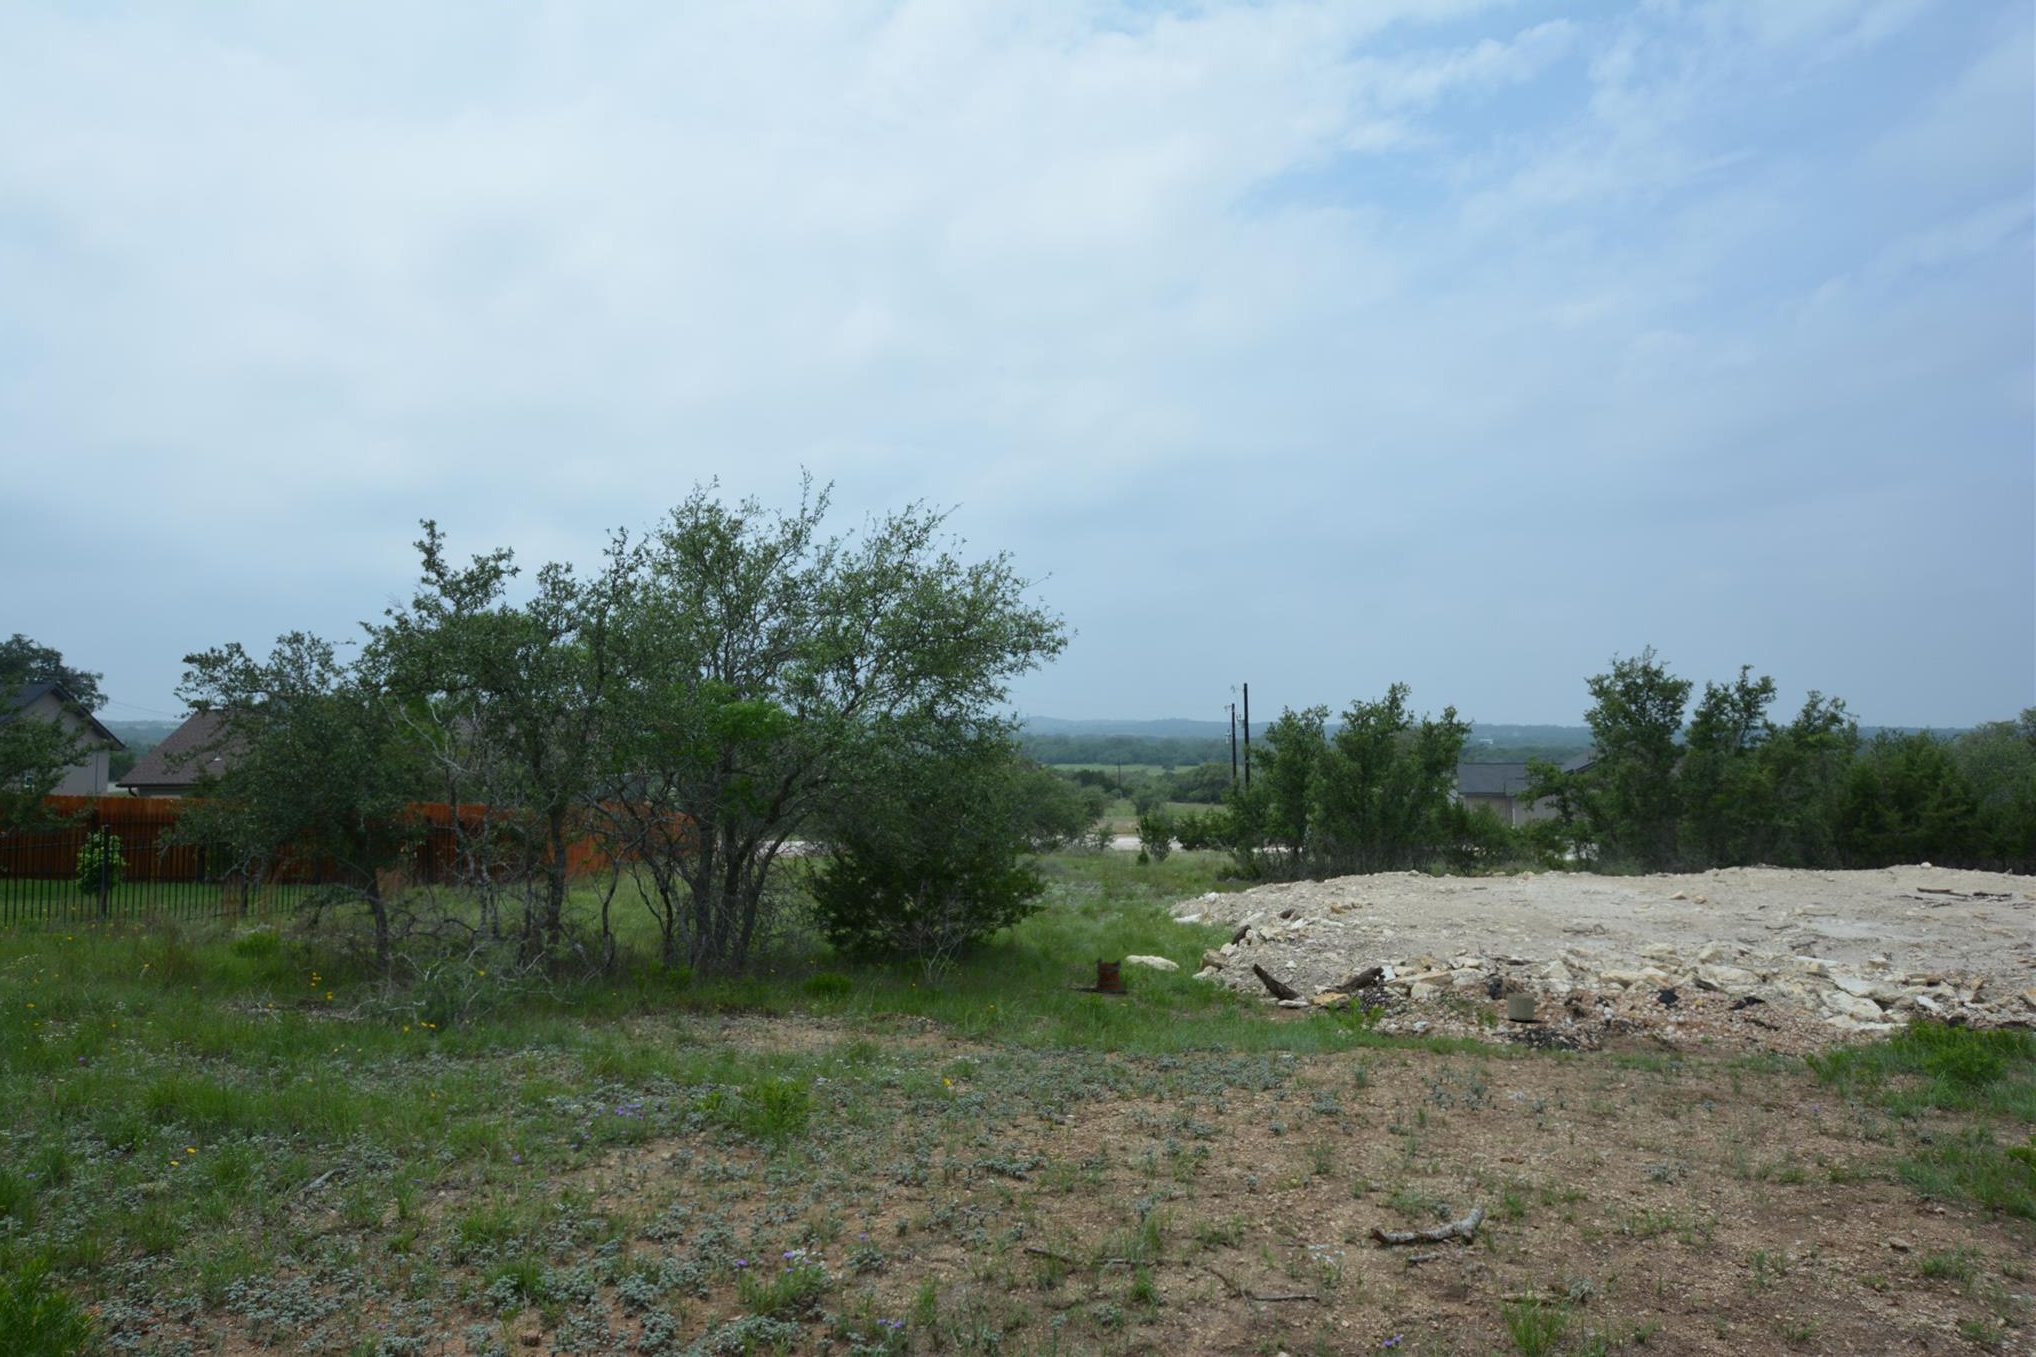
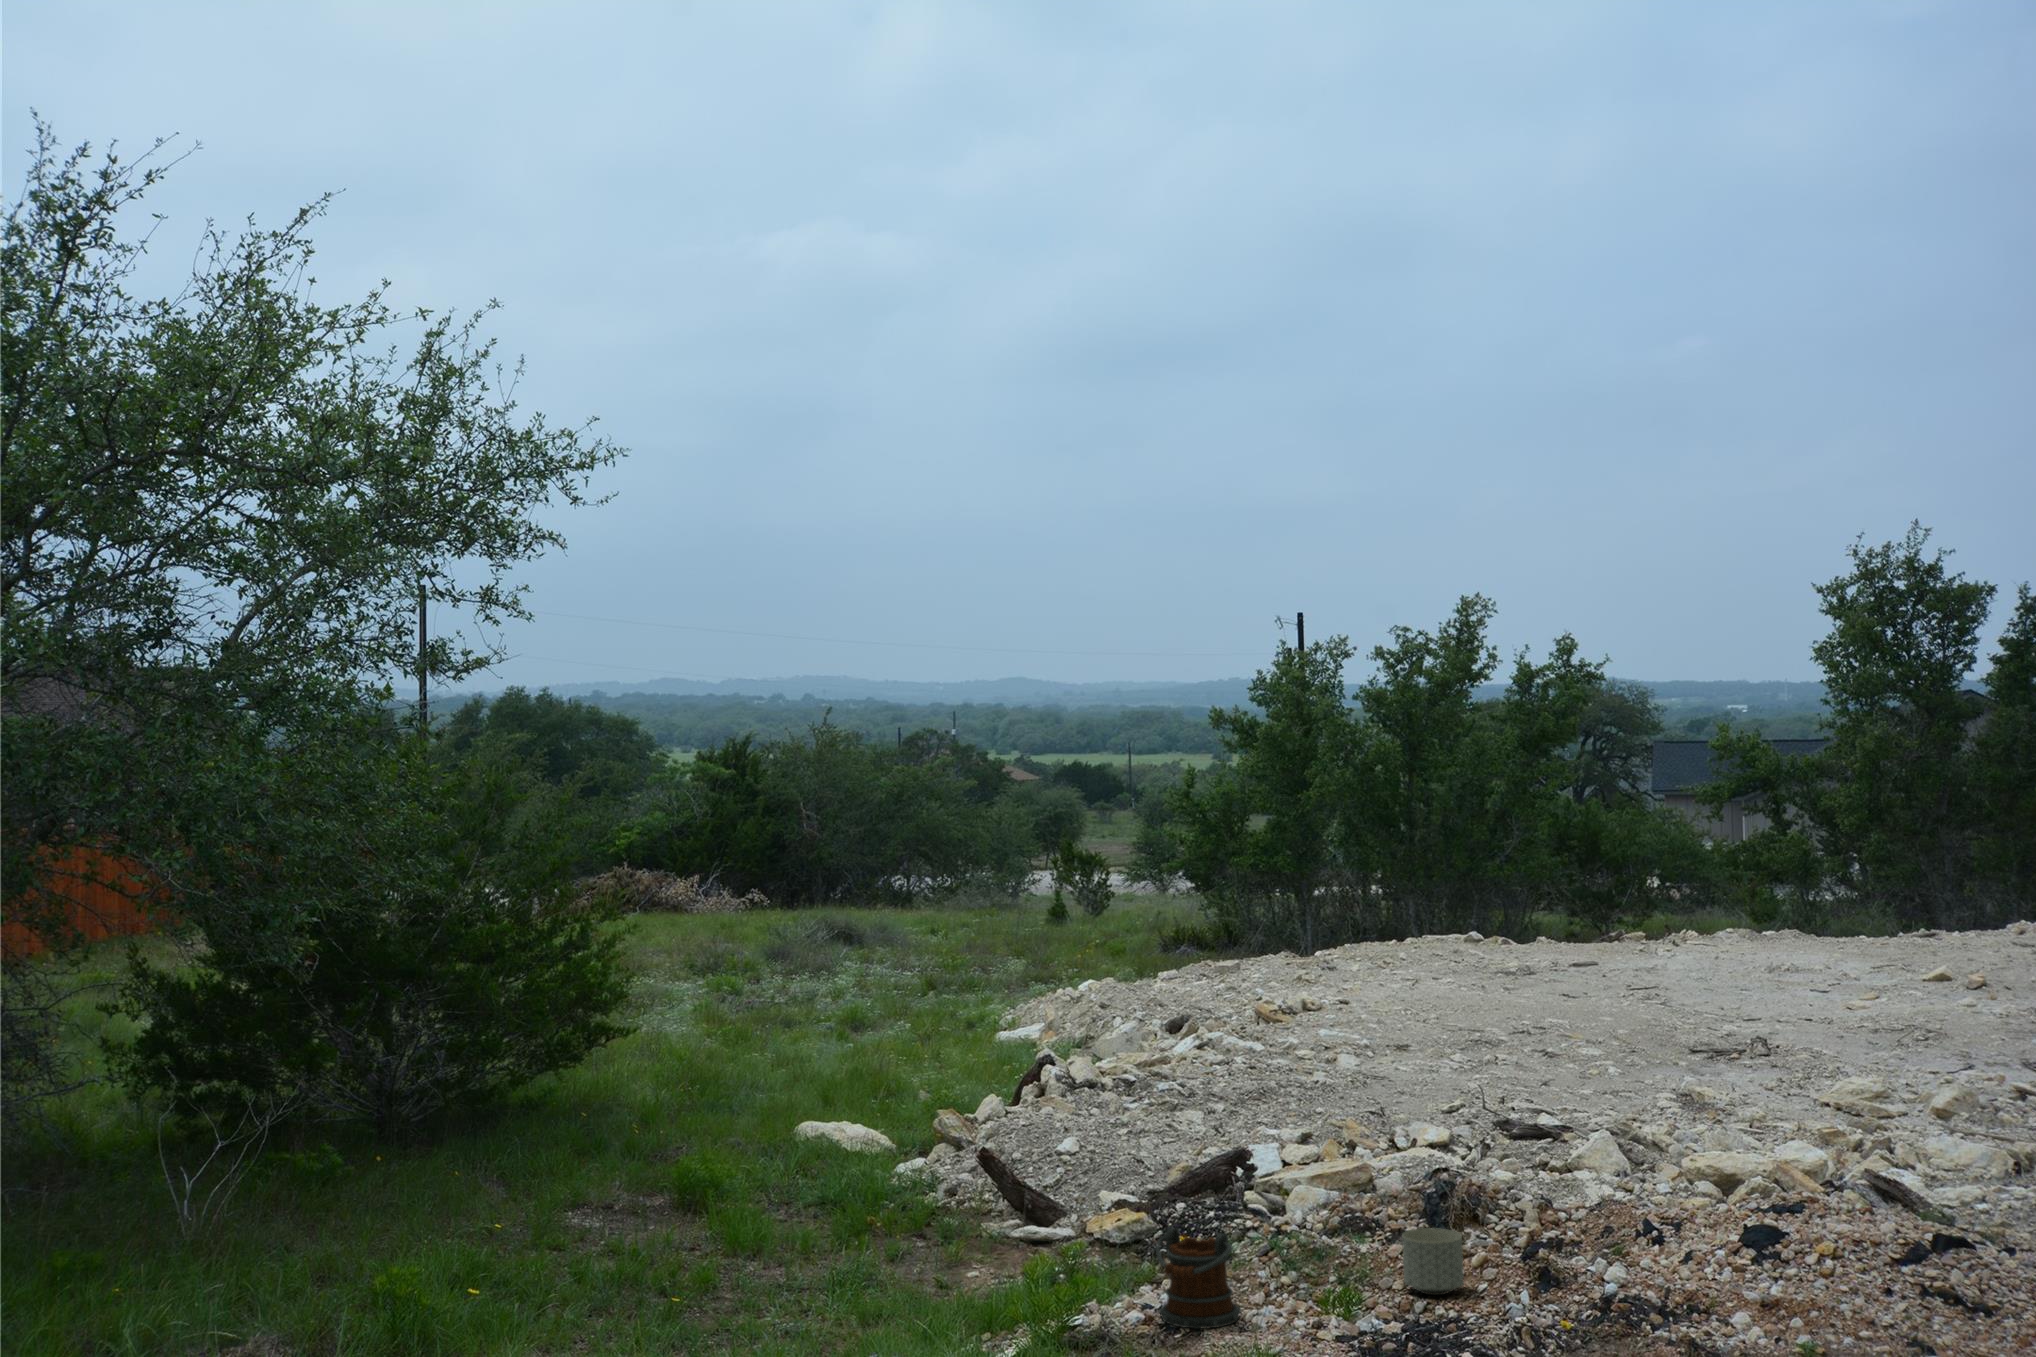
bucket: present [1094,958,1124,993] -> present [1156,1227,1241,1329]

